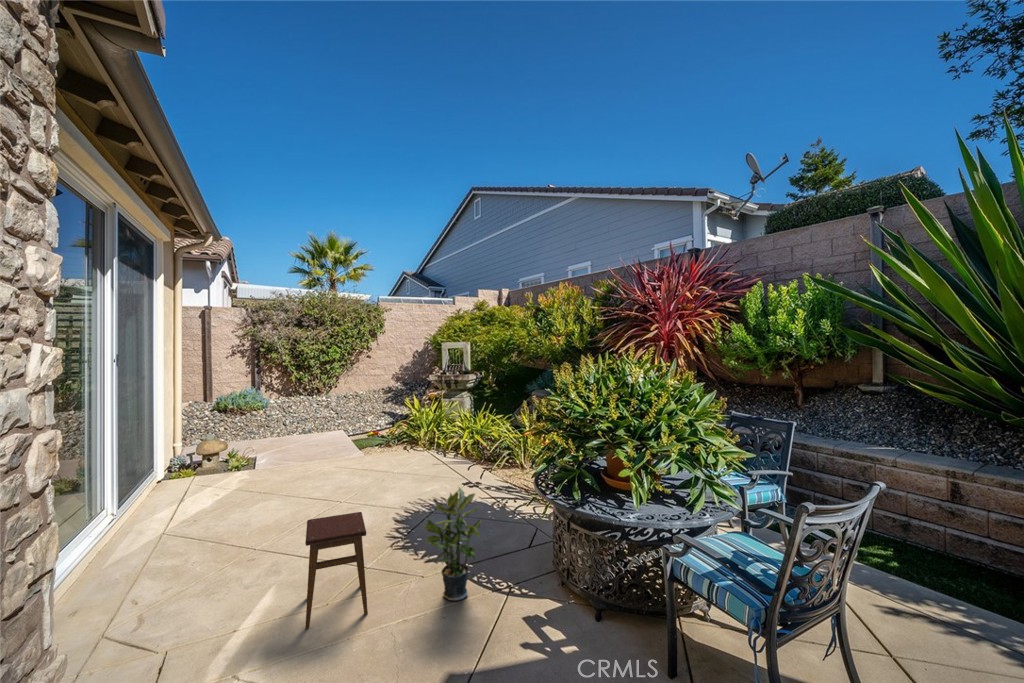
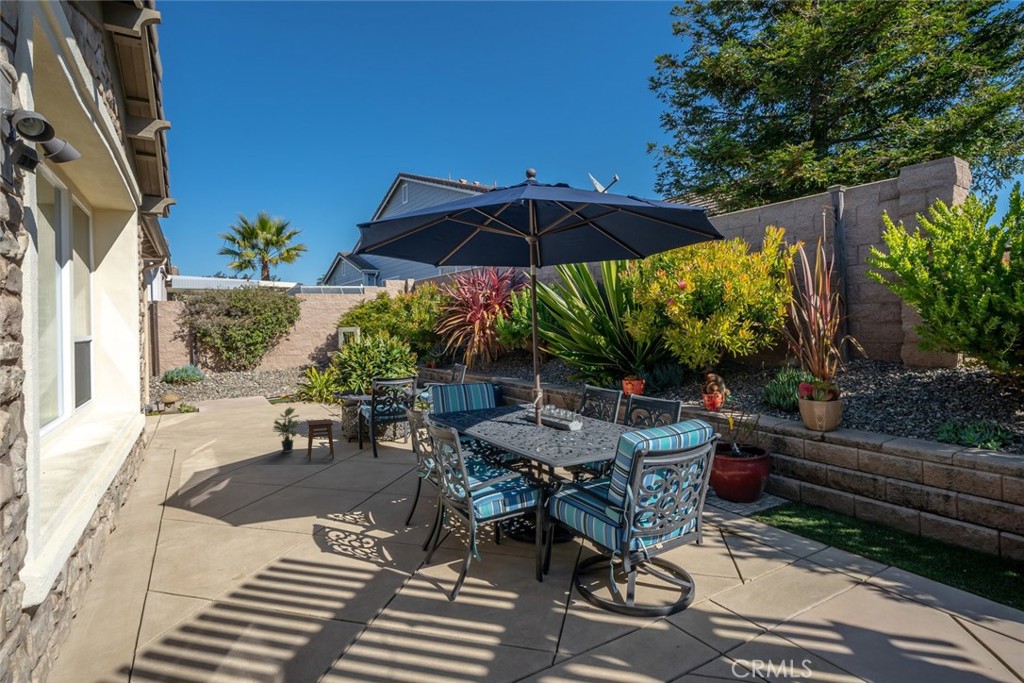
stool: present [305,512,368,629] -> present [307,419,334,460]

